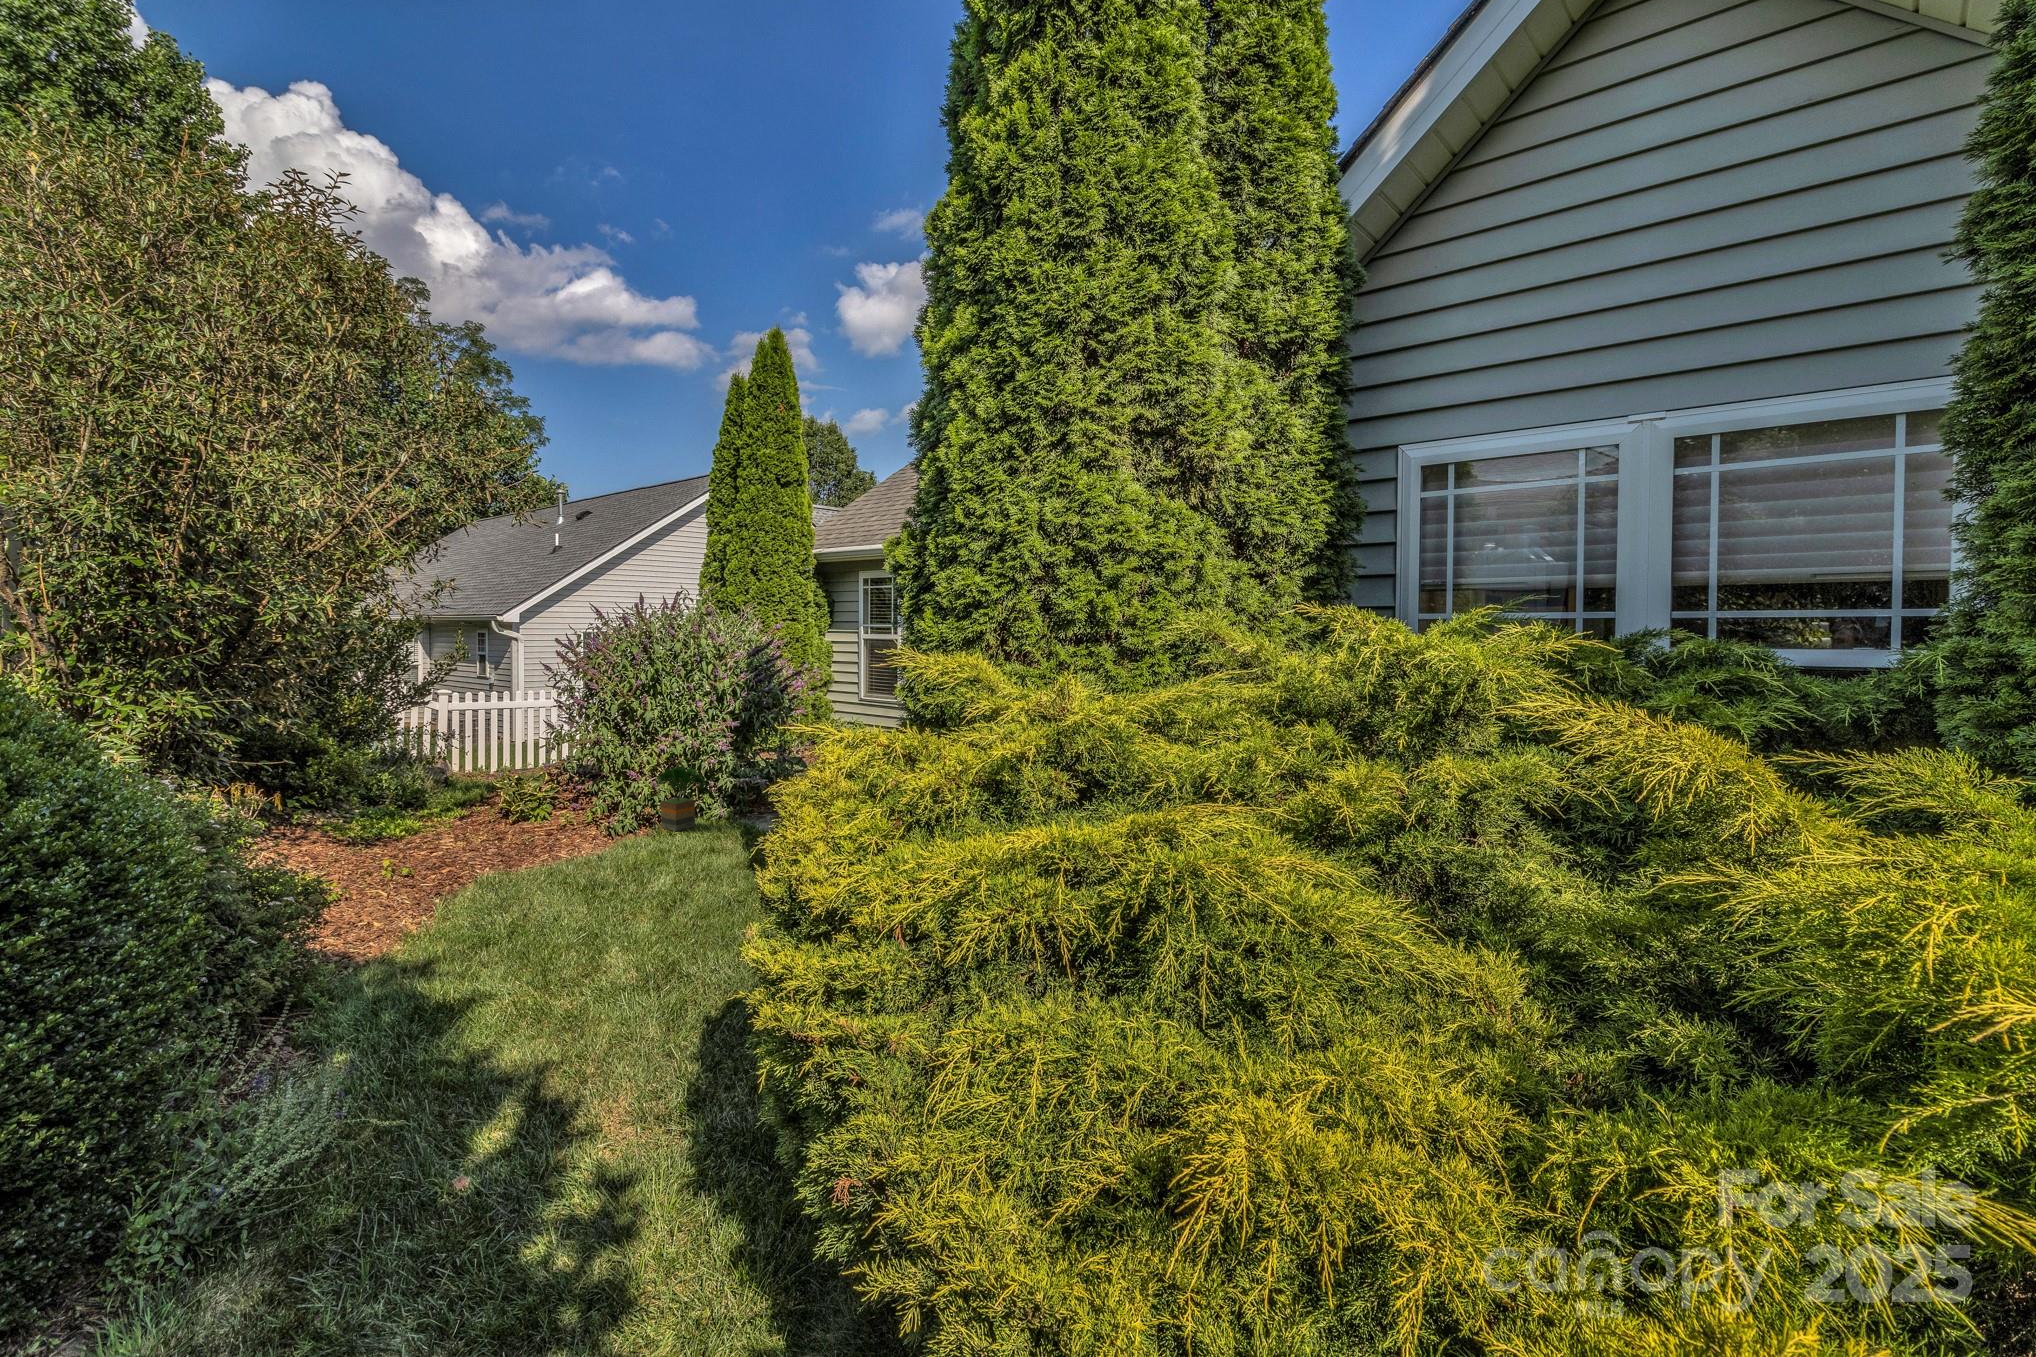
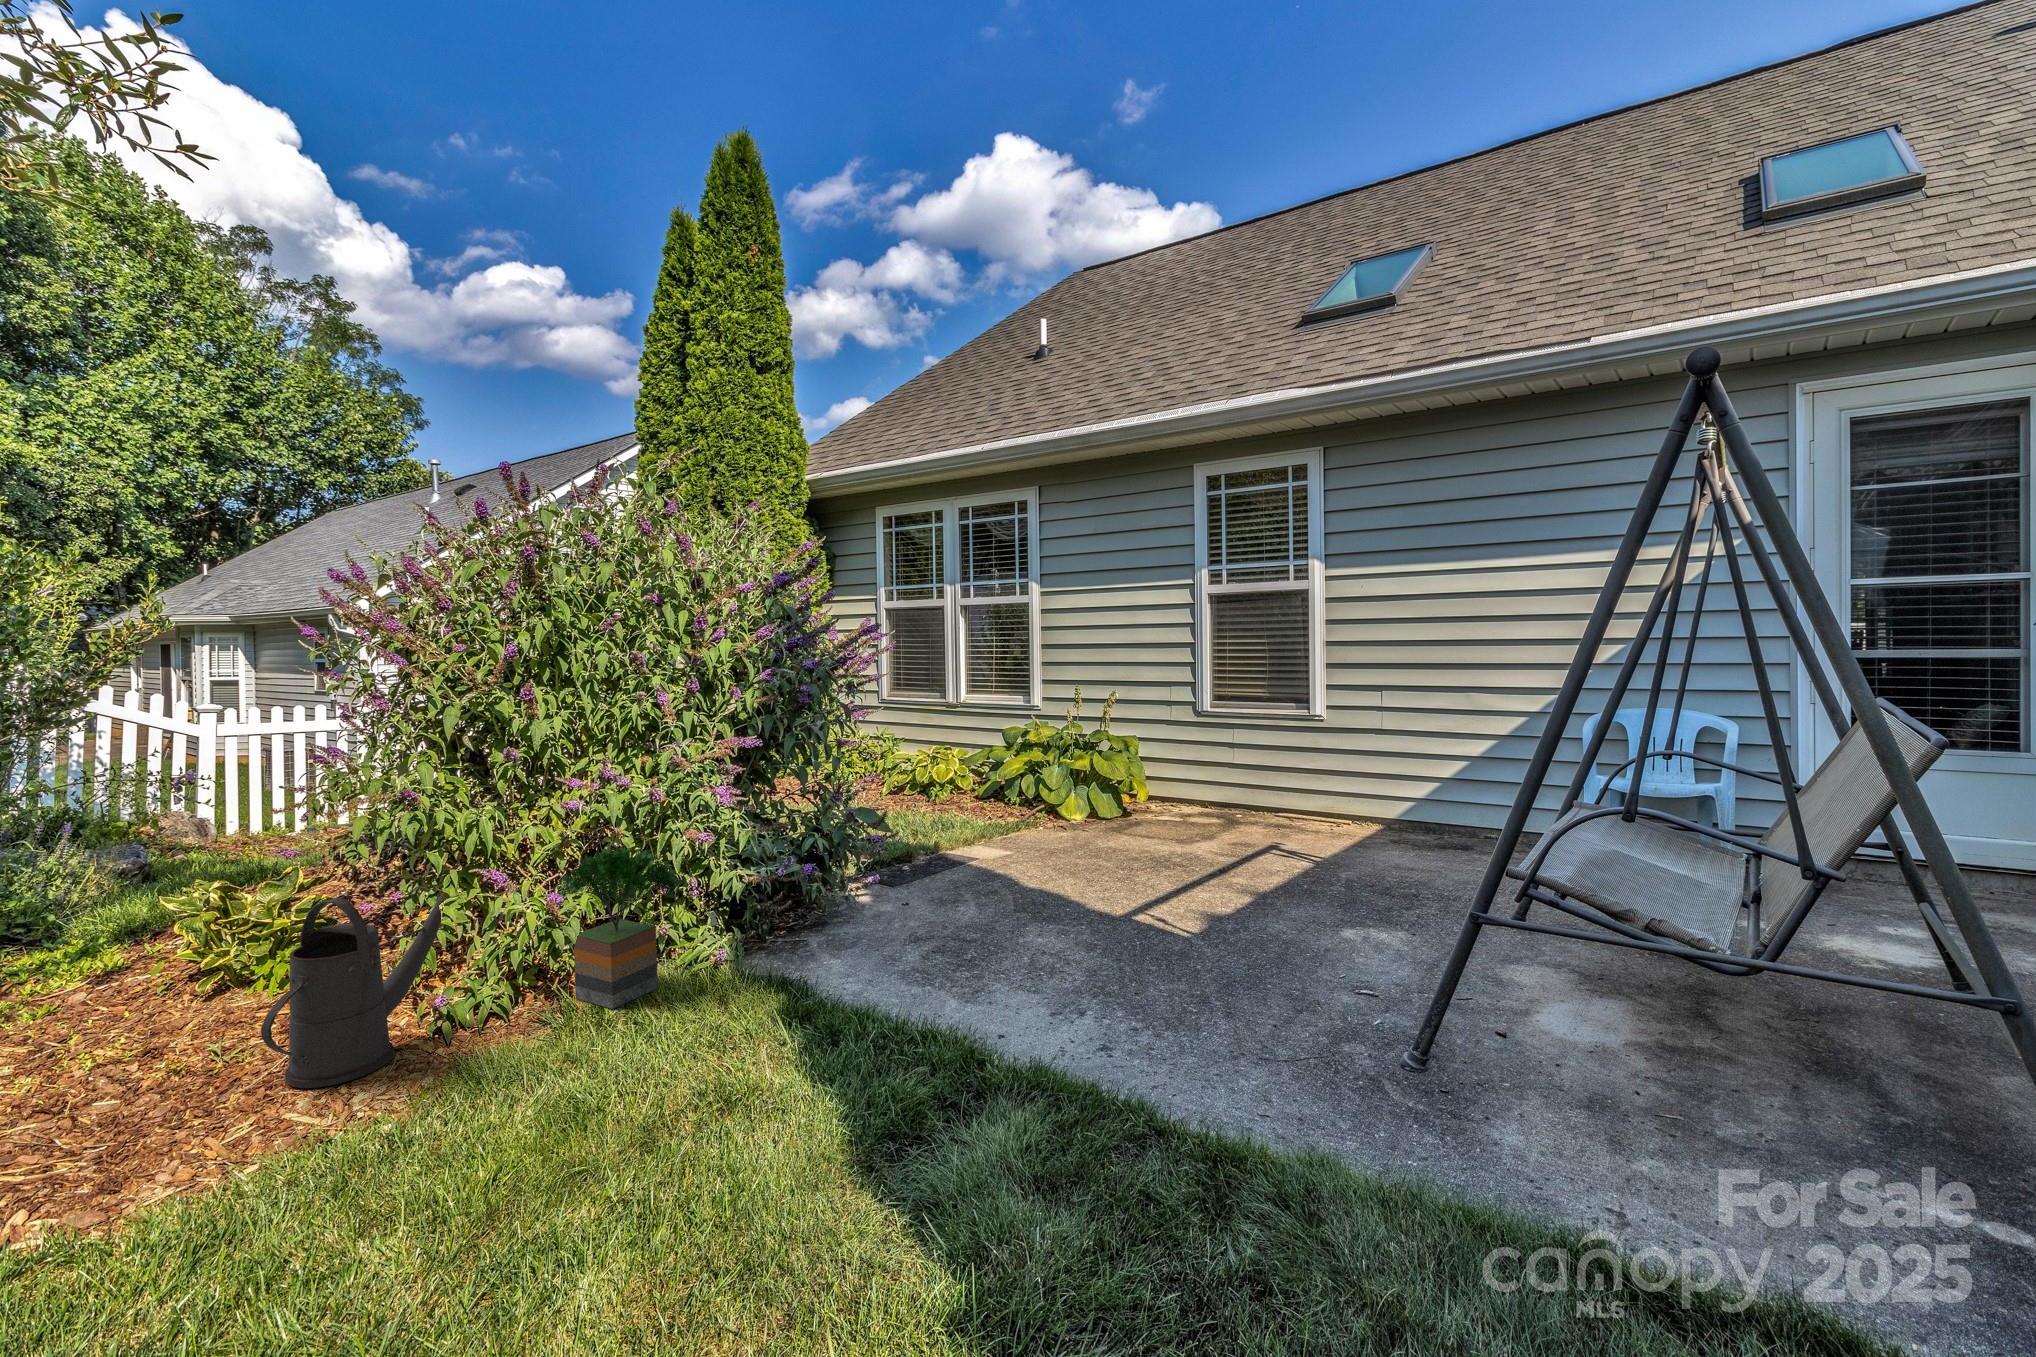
watering can: none [552,778,615,845] -> present [261,893,444,1088]

